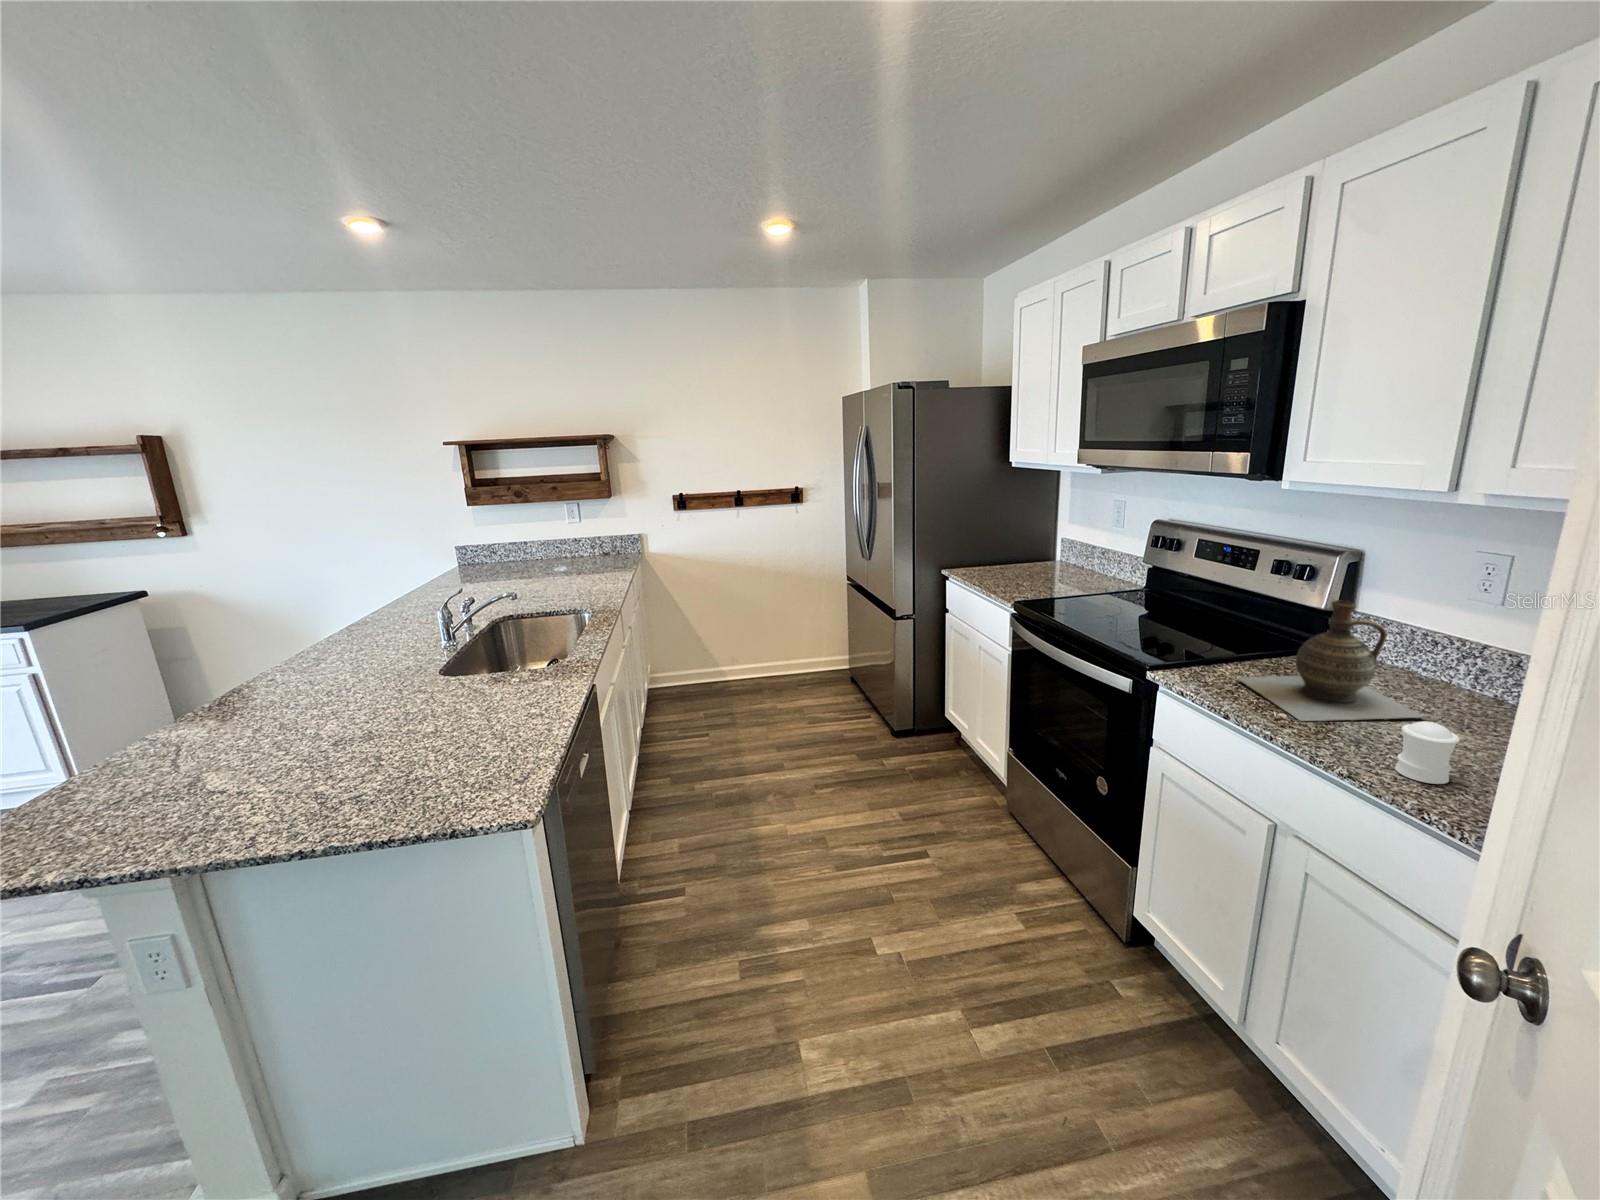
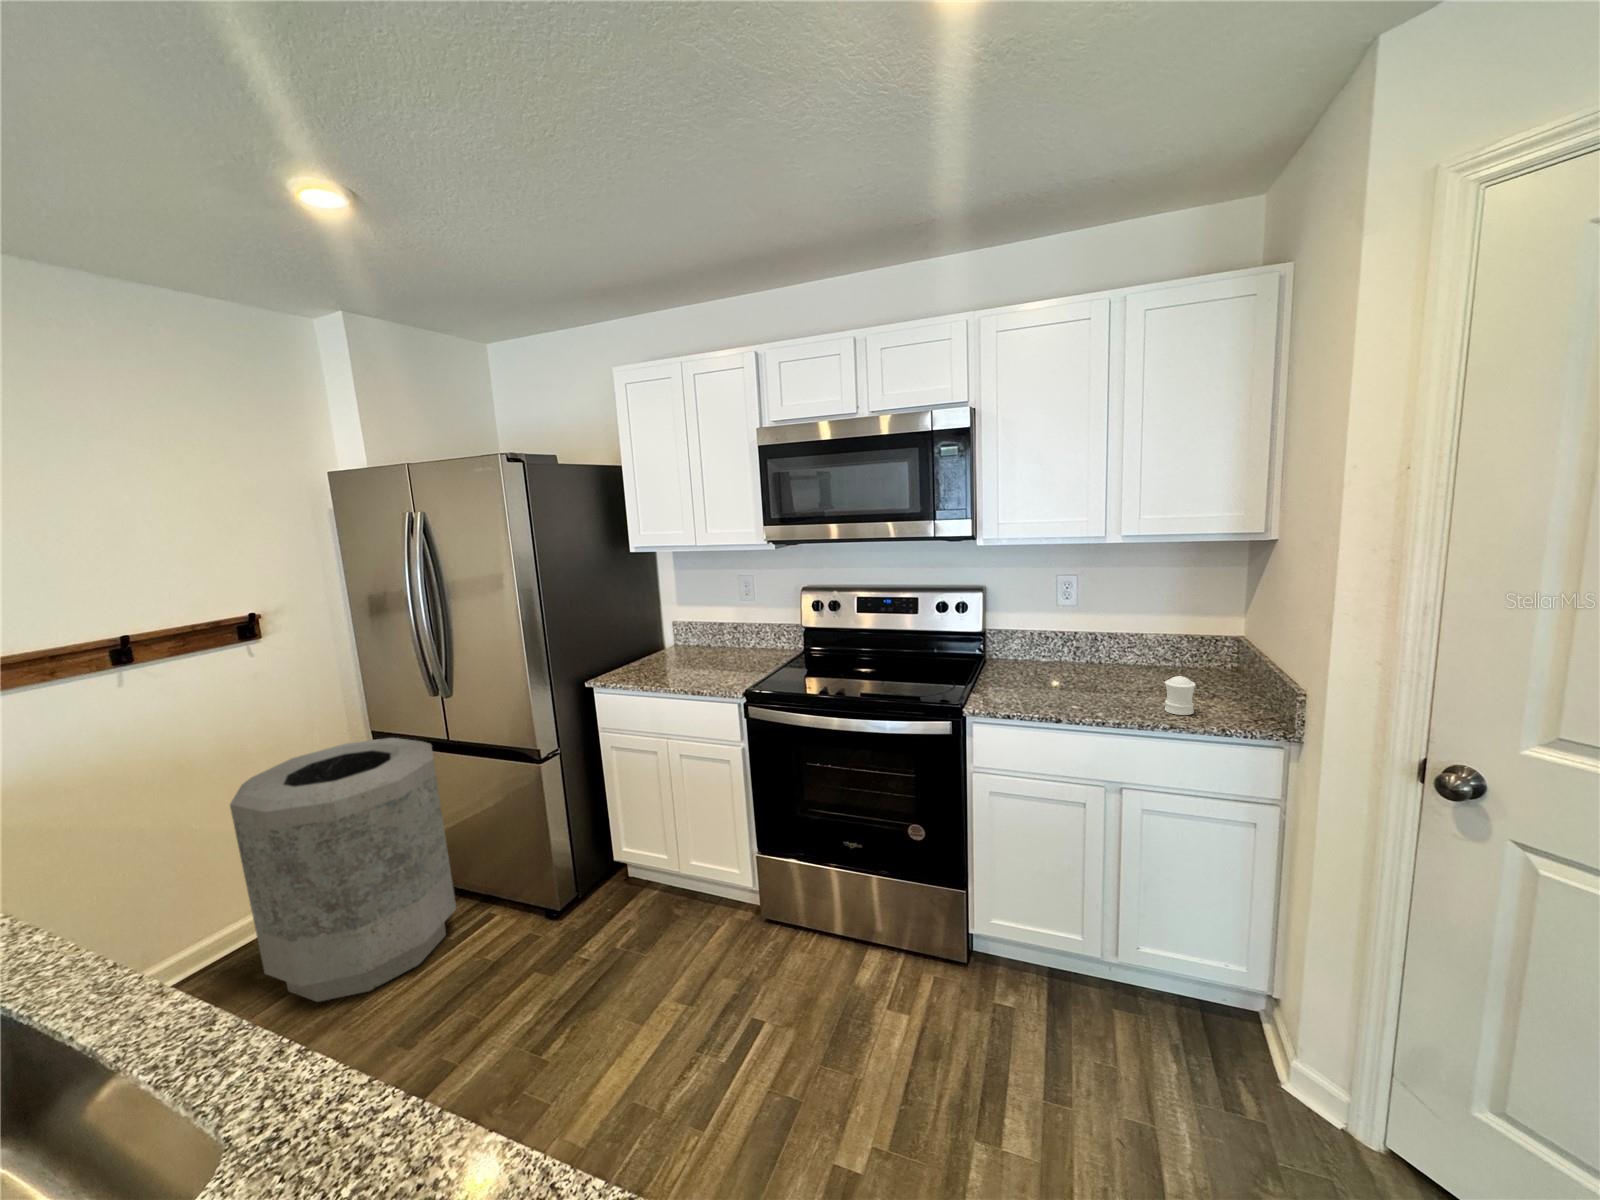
trash can: none [753,578,857,720] -> present [230,738,457,1002]
ceramic jug: present [1238,600,1423,721] -> none [1009,617,1107,706]

